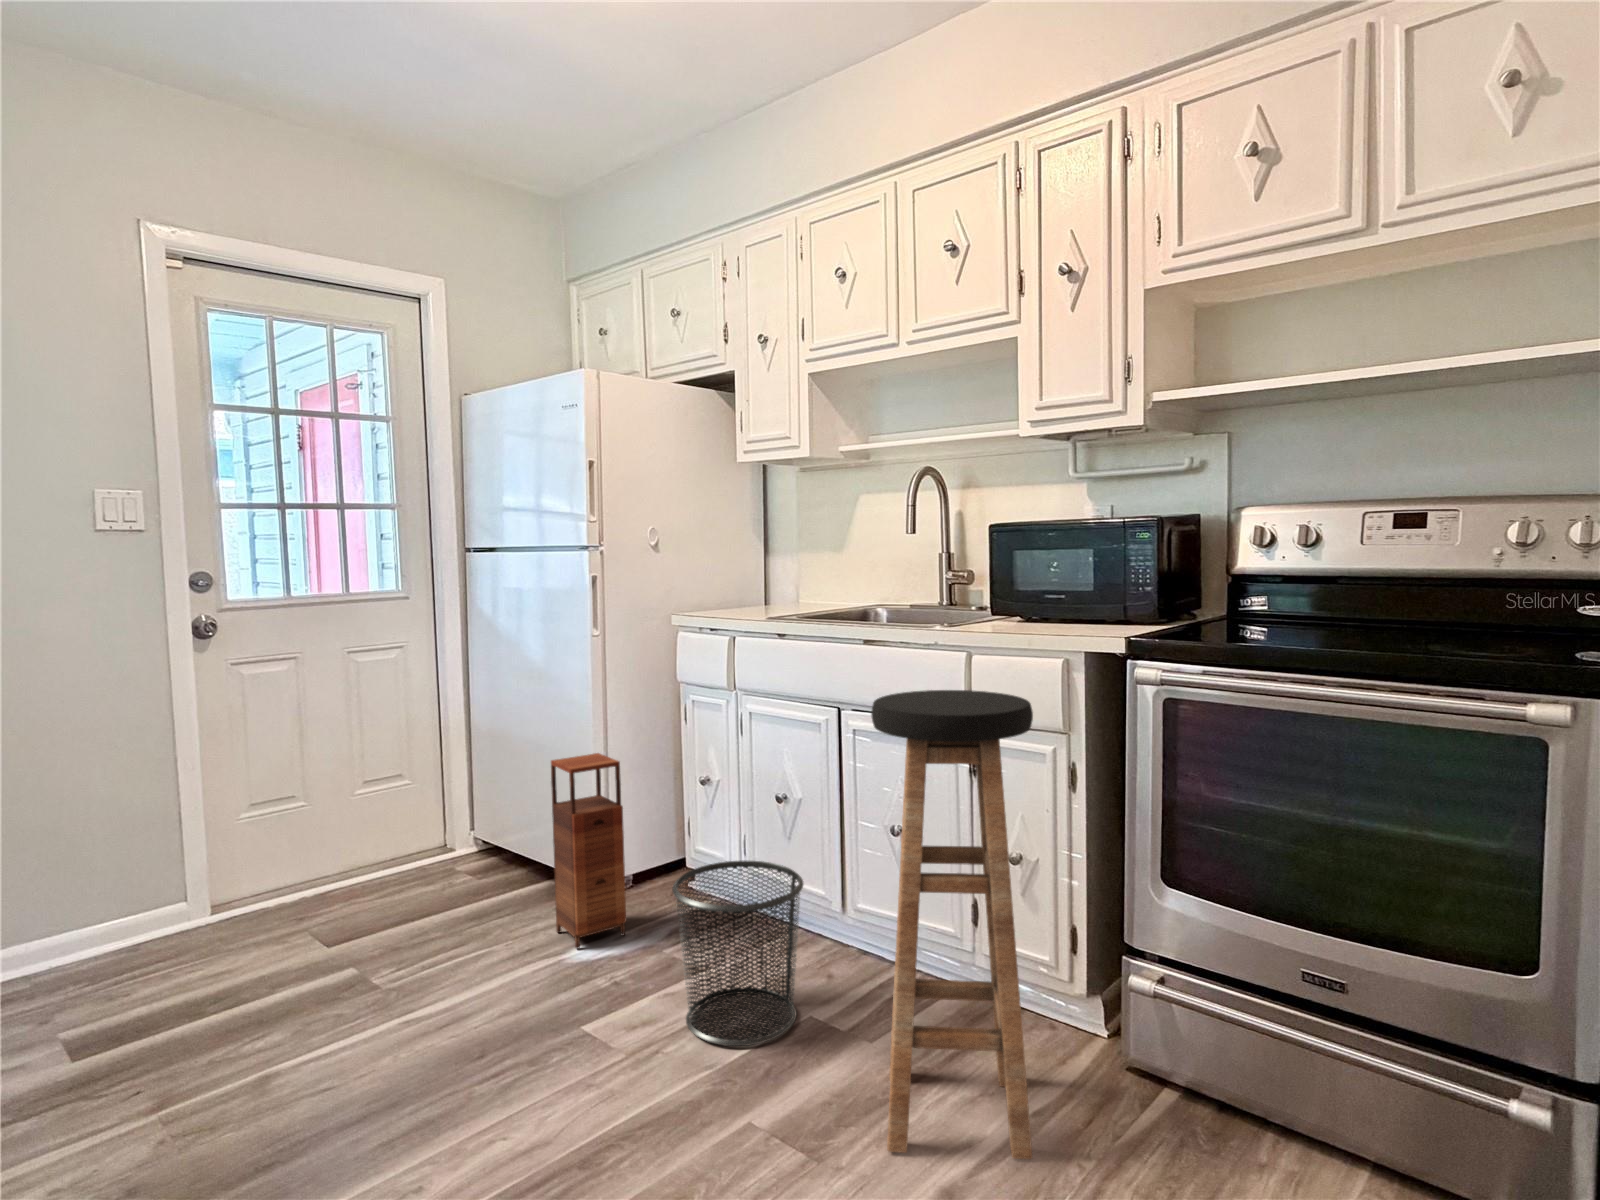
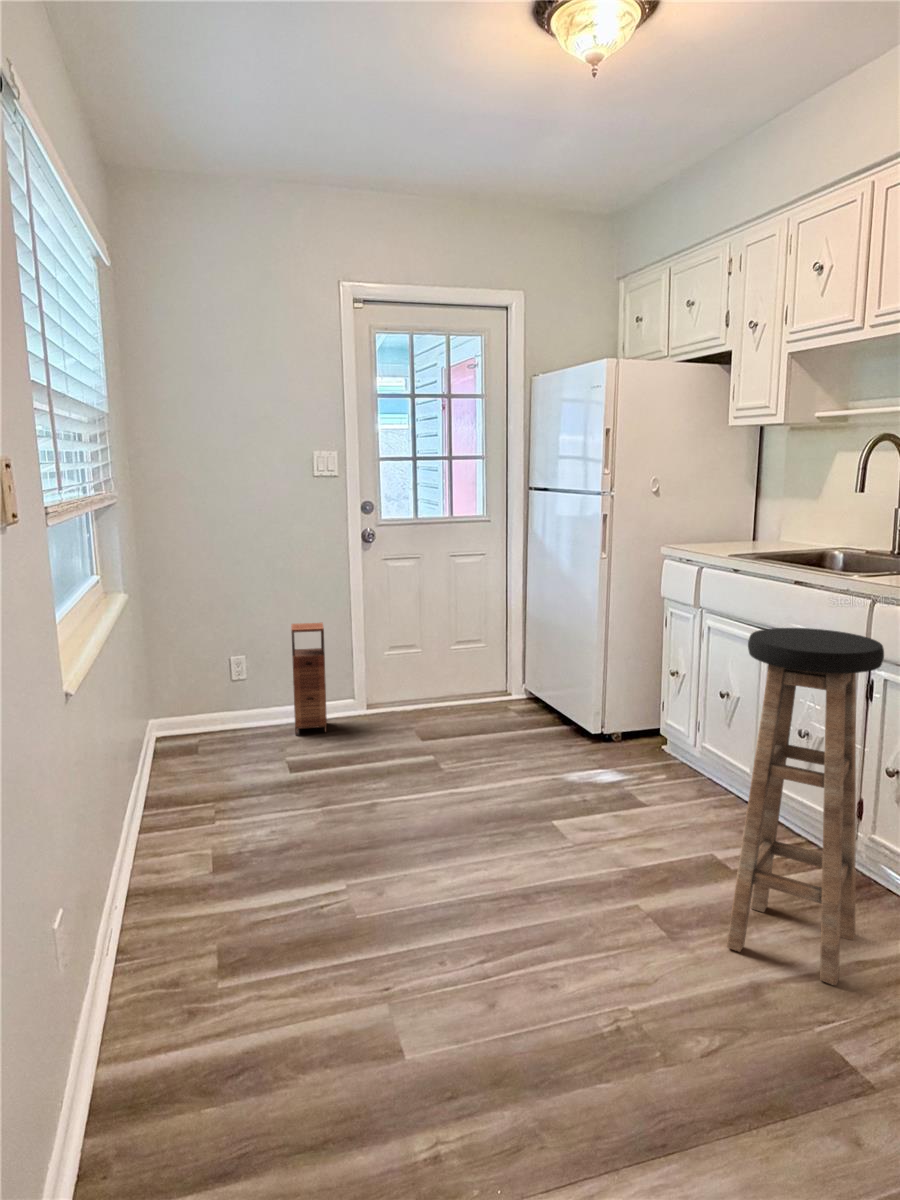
storage cabinet: present [551,753,626,949] -> present [291,623,327,735]
waste bin: present [672,861,804,1046] -> none [617,733,715,860]

